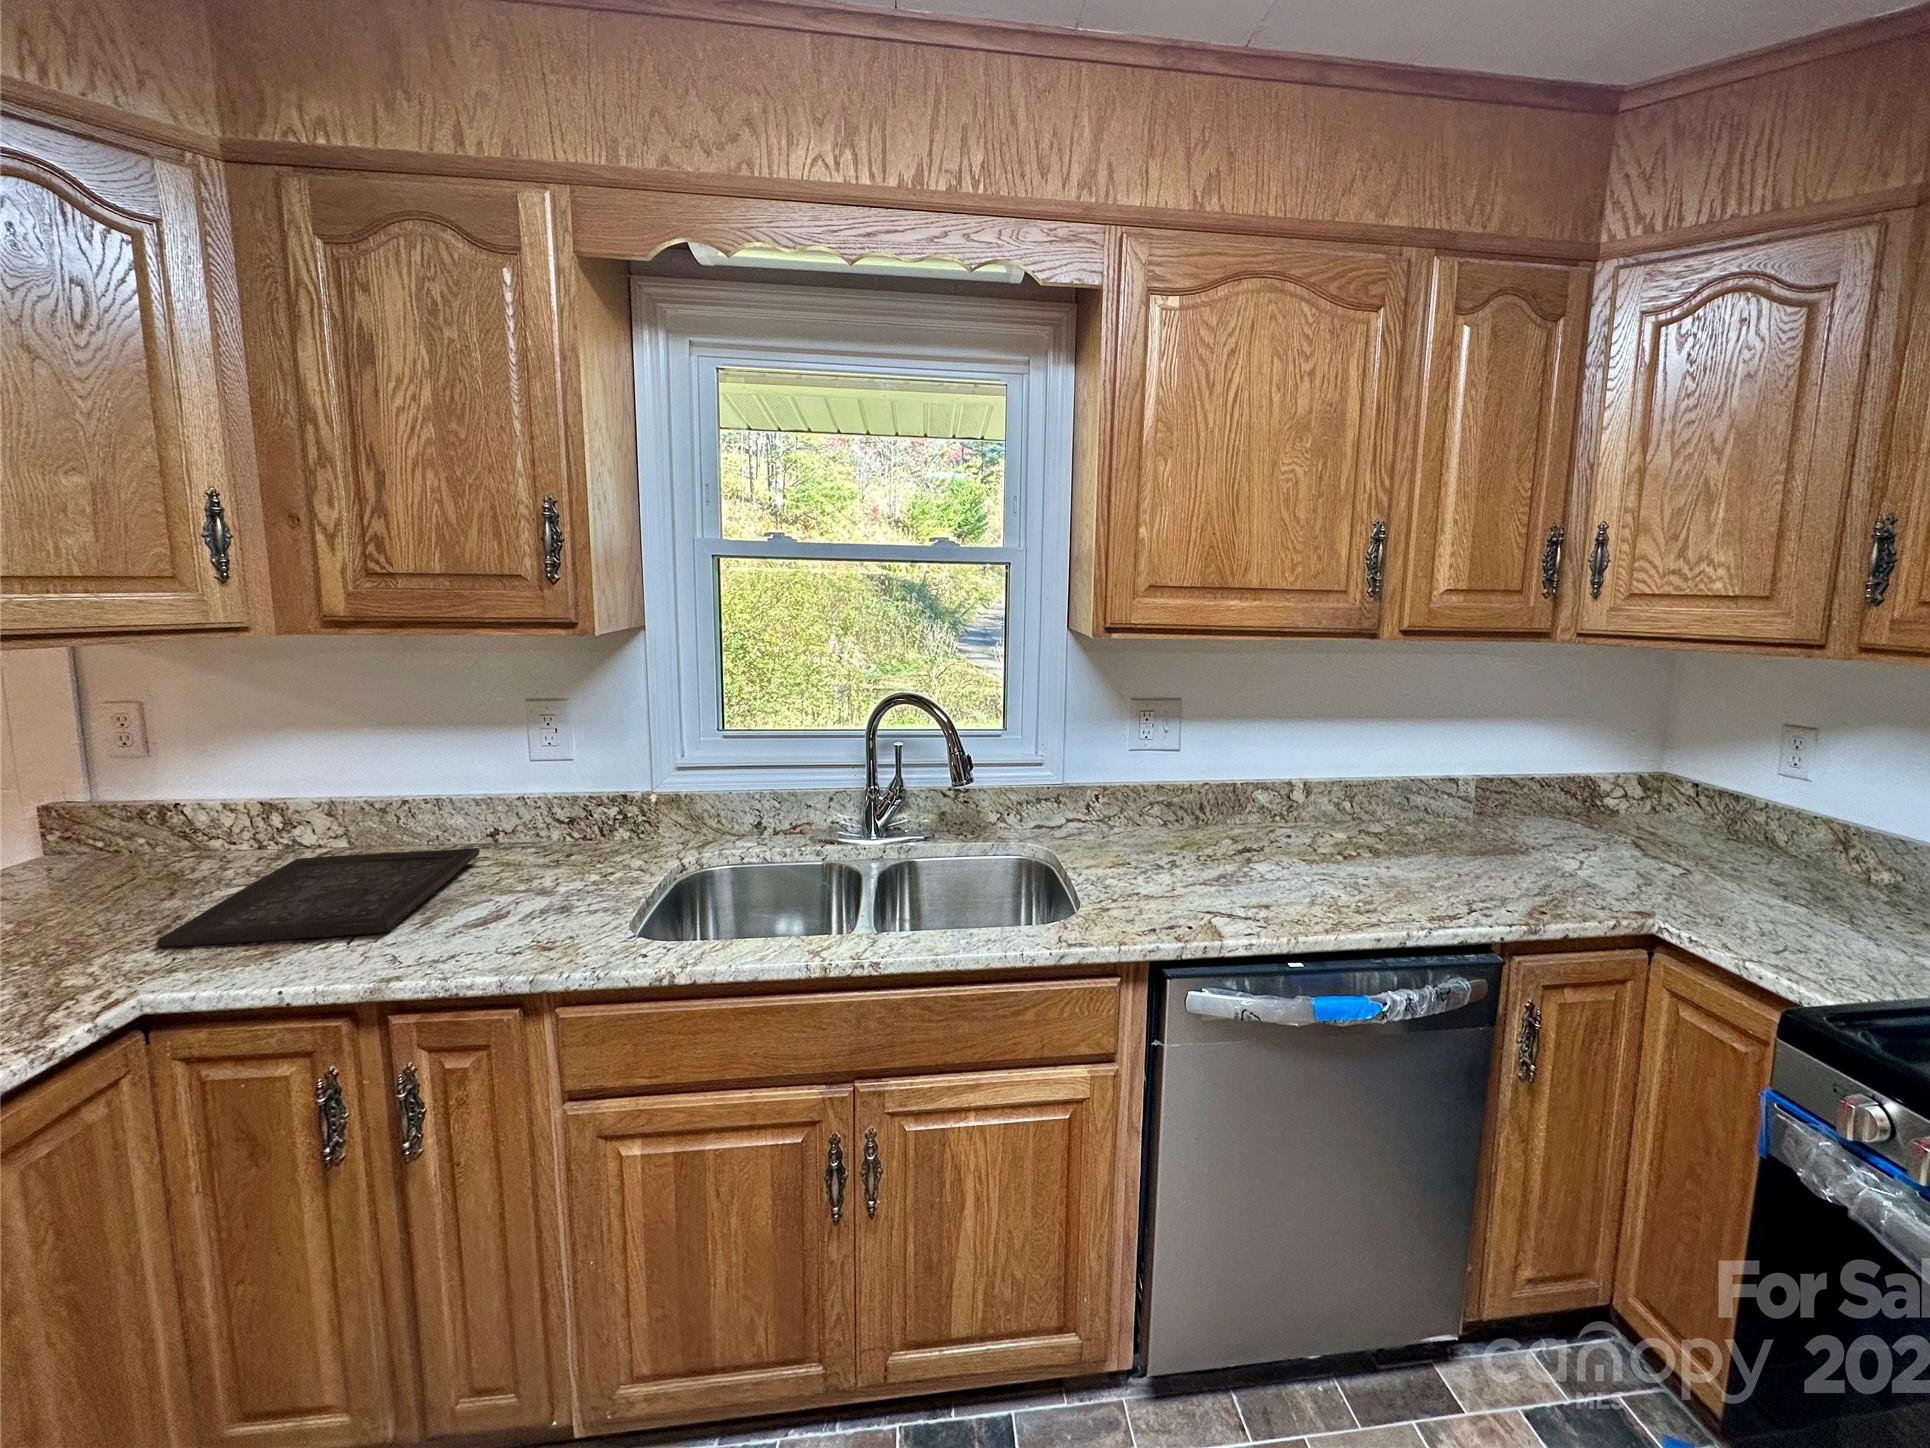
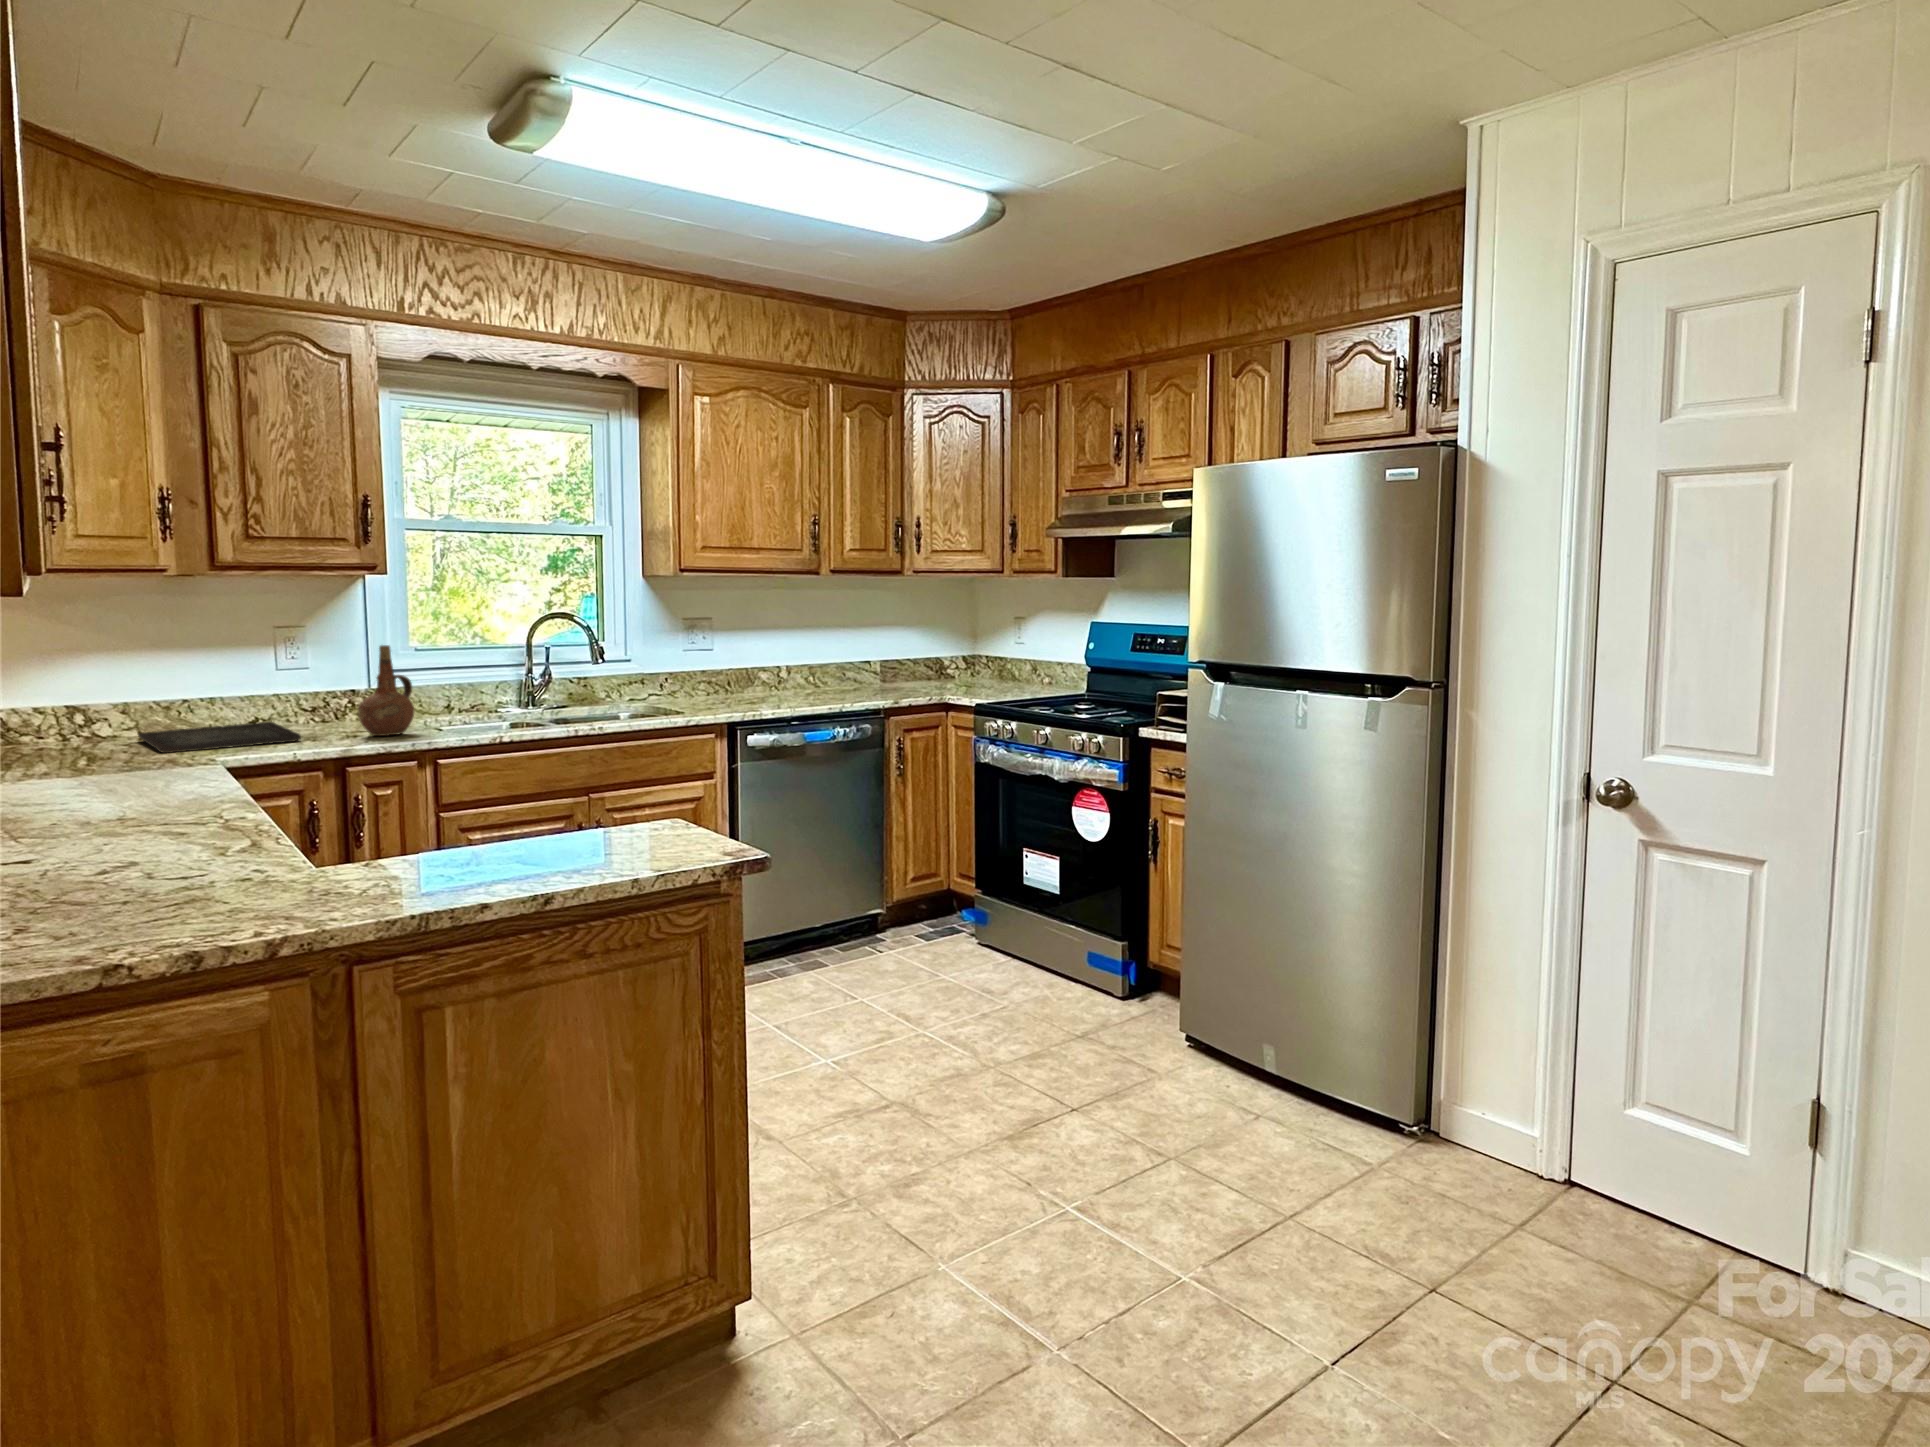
ceramic pitcher: none [467,776,572,942] -> present [358,645,414,736]

